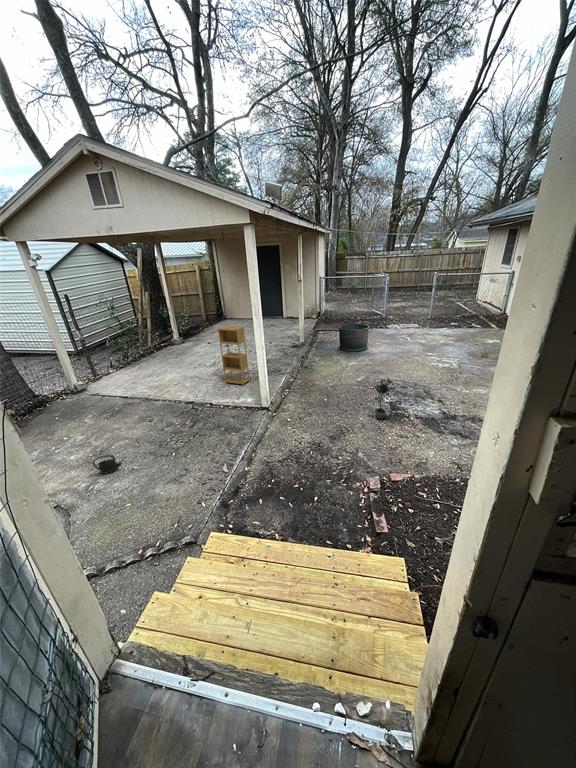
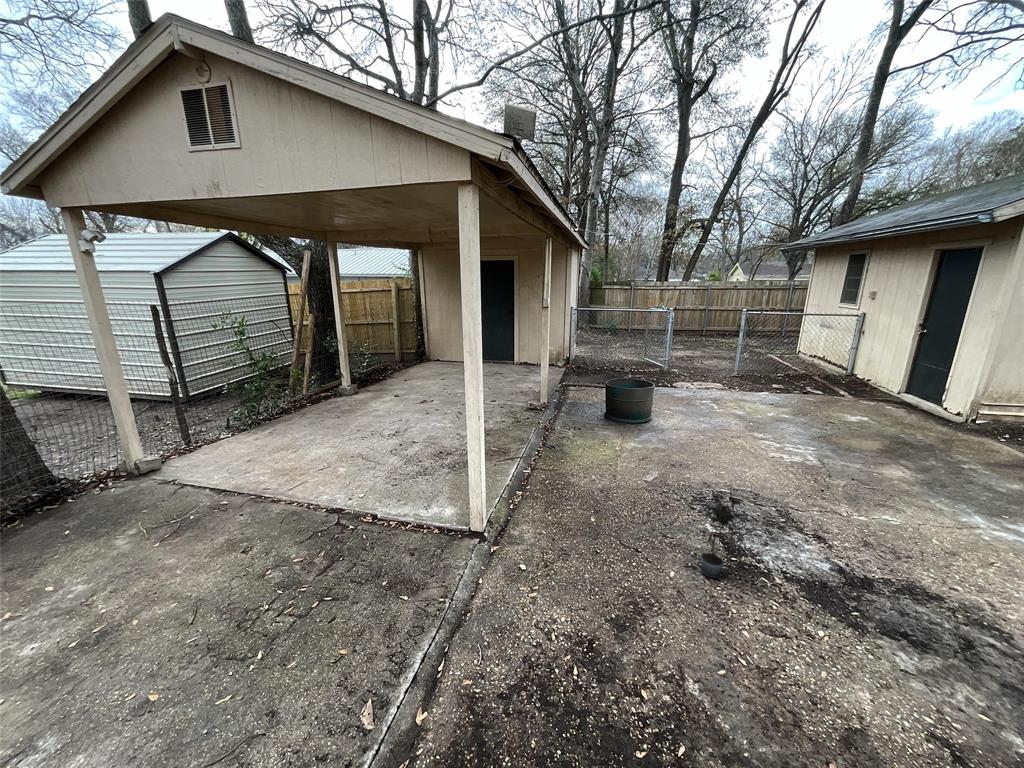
shelving unit: present [218,326,250,386] -> none [402,372,452,480]
watering can: present [93,455,124,474] -> none [50,659,141,707]

